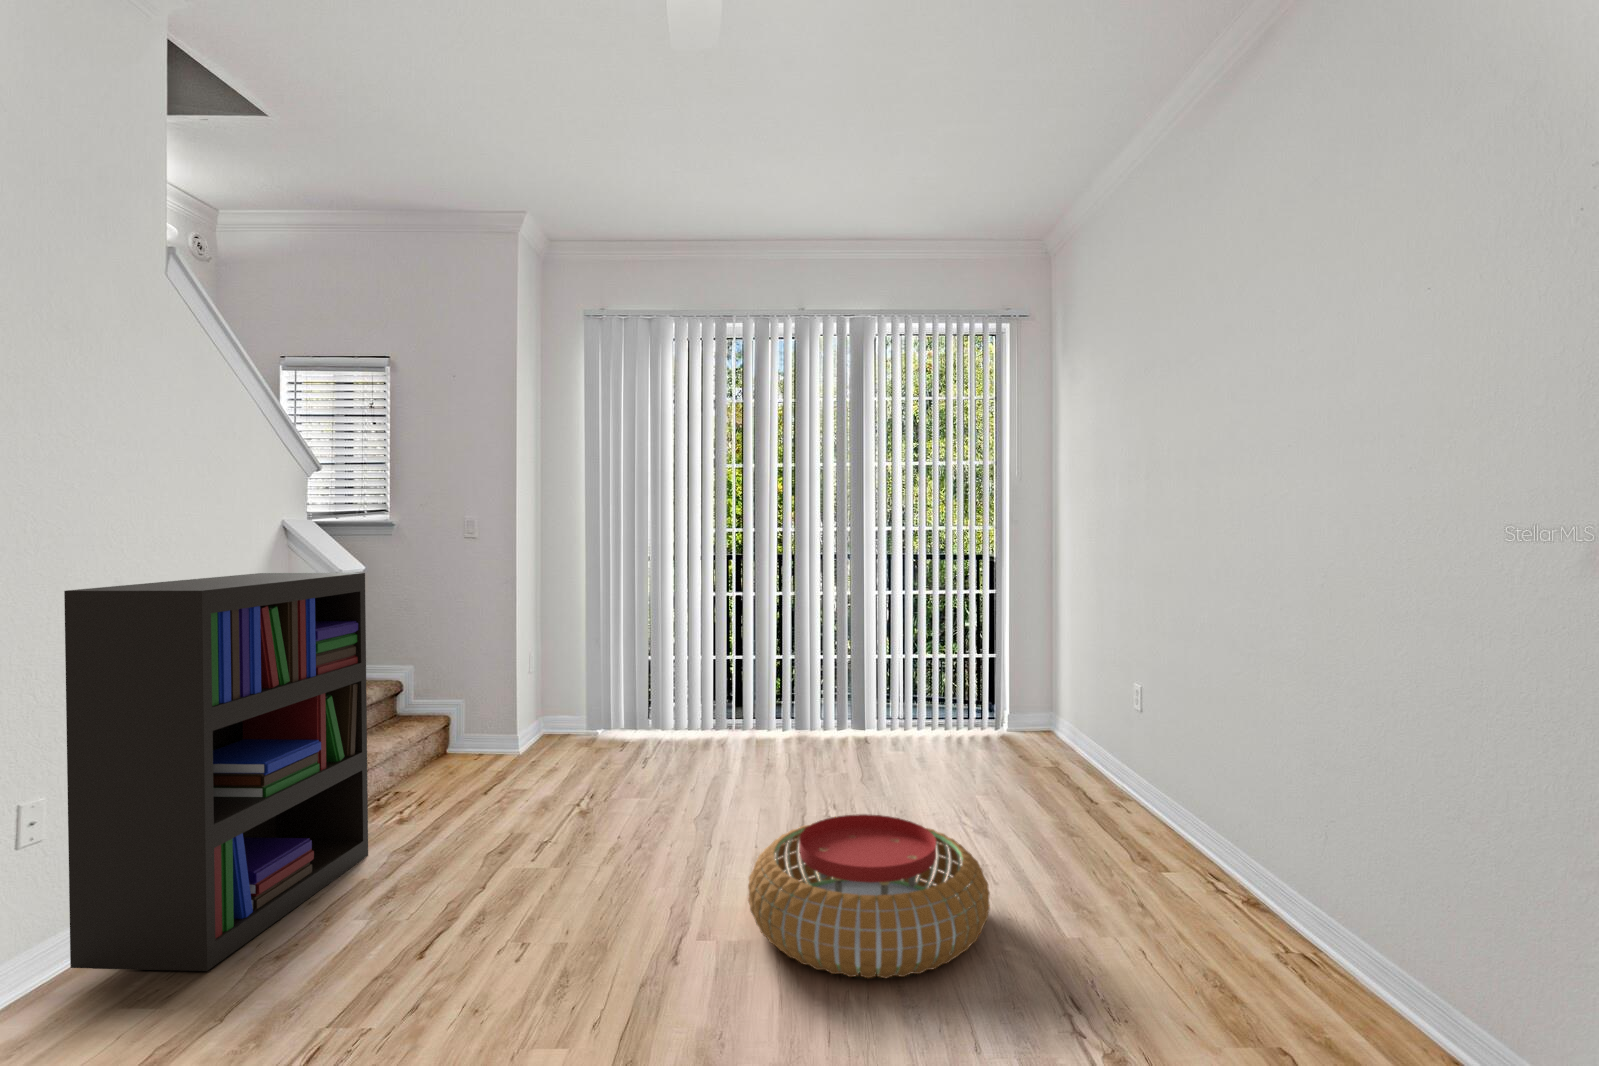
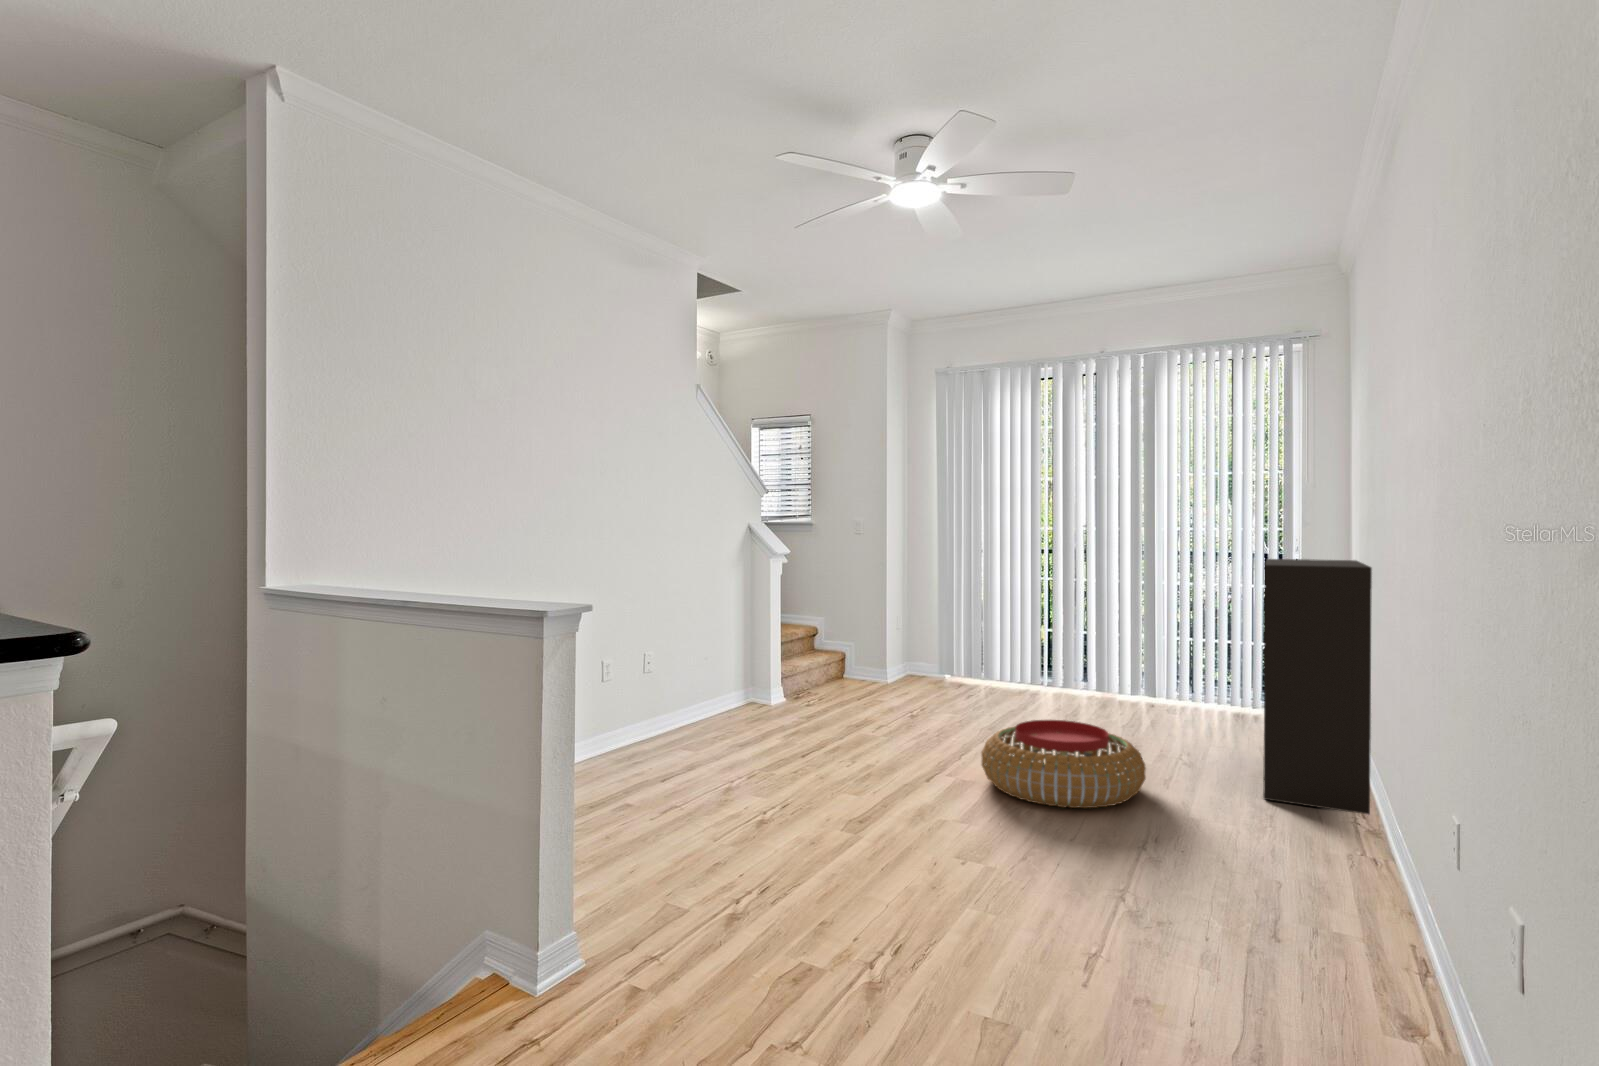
bookshelf: present [64,573,368,971] -> present [1263,559,1372,814]

